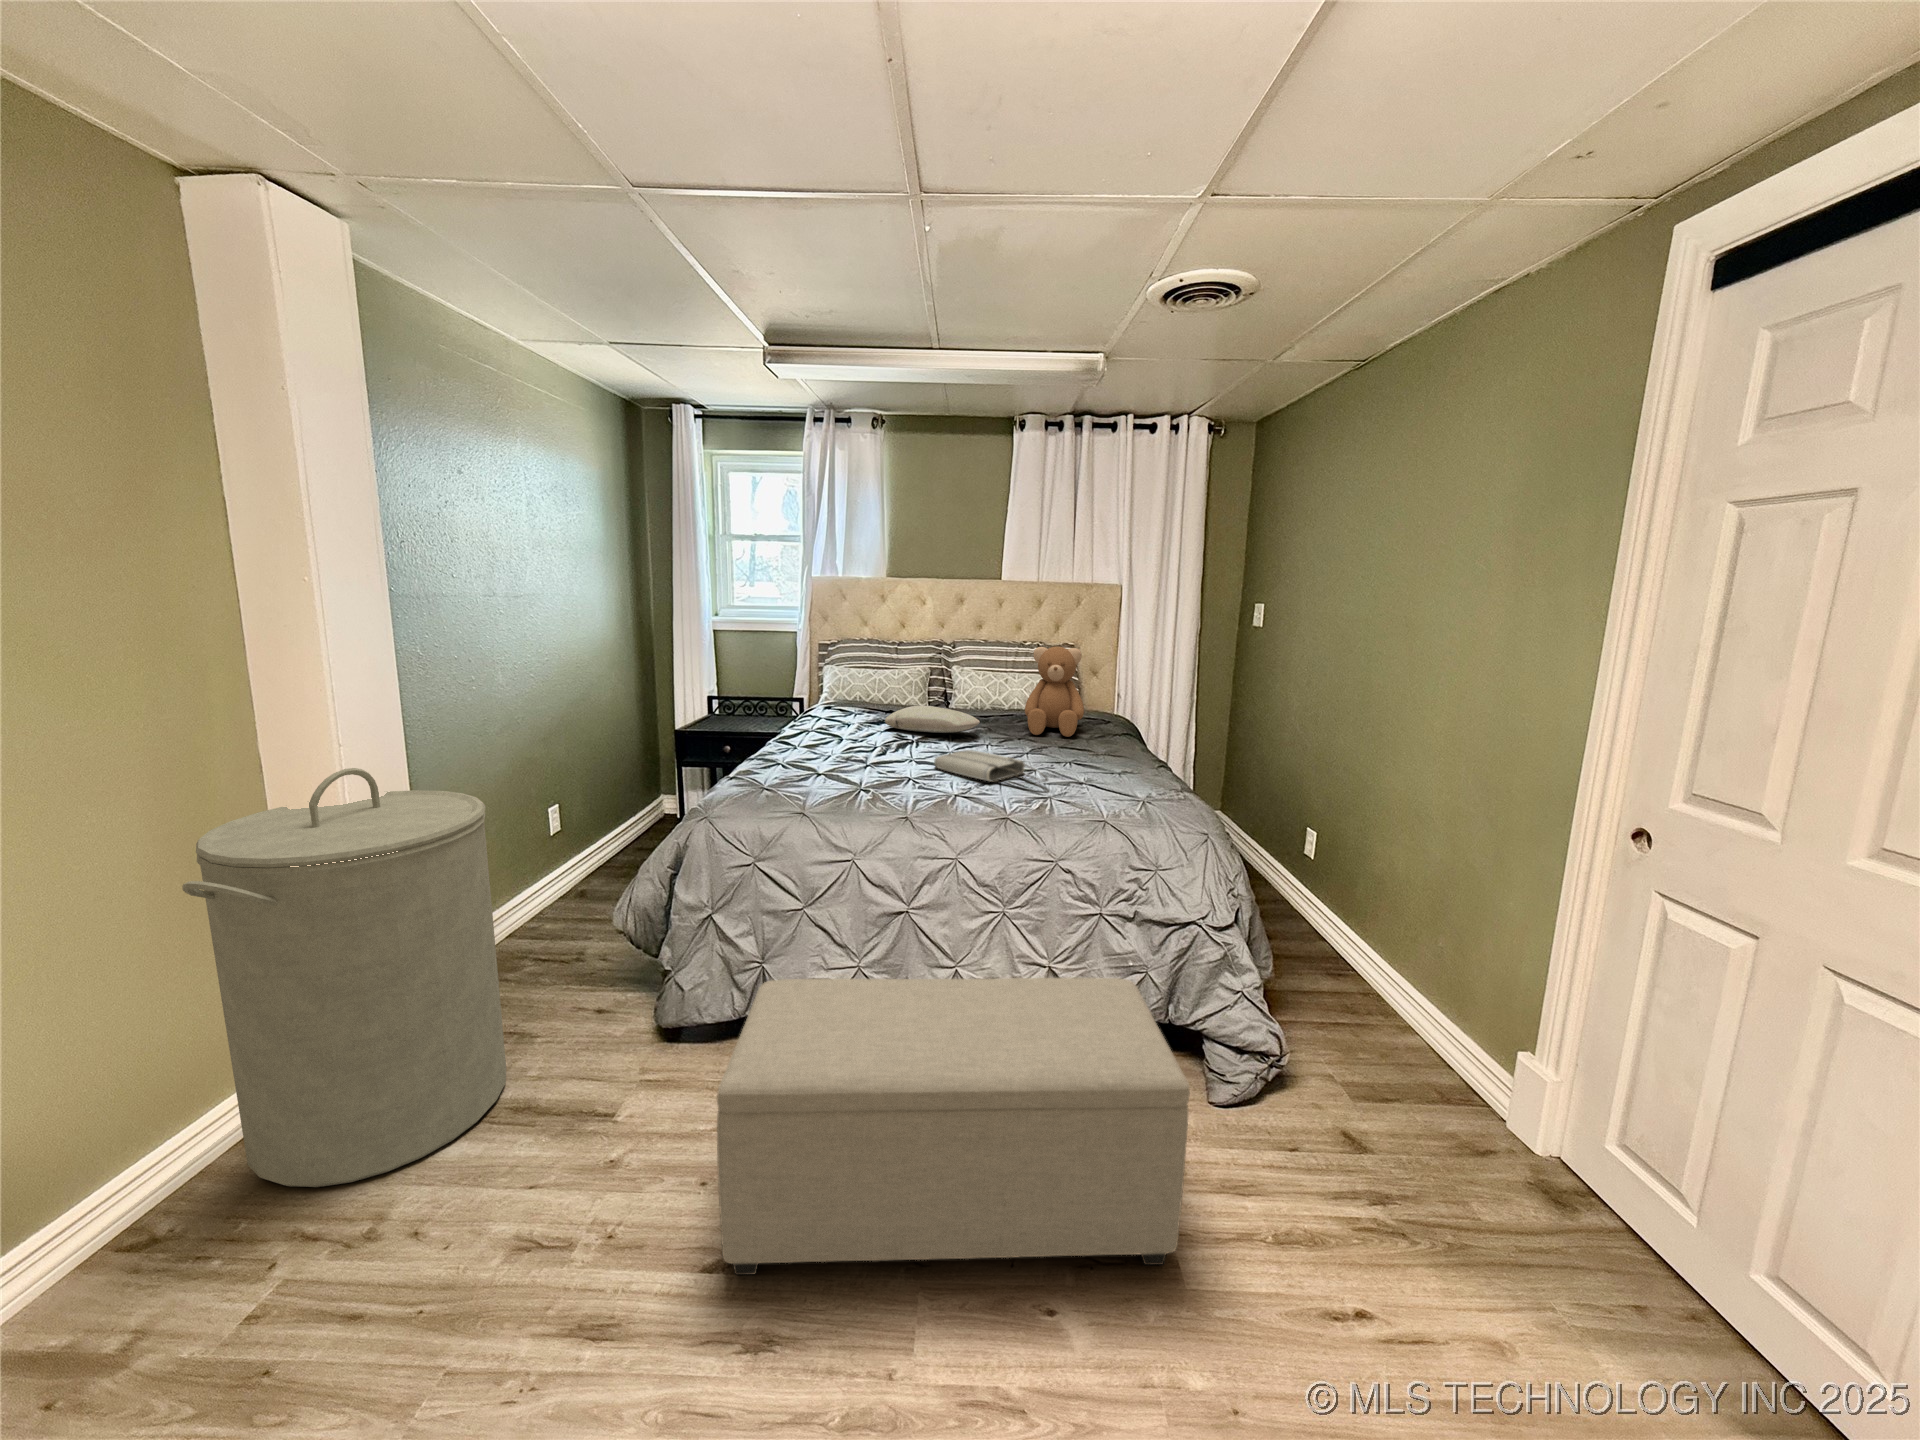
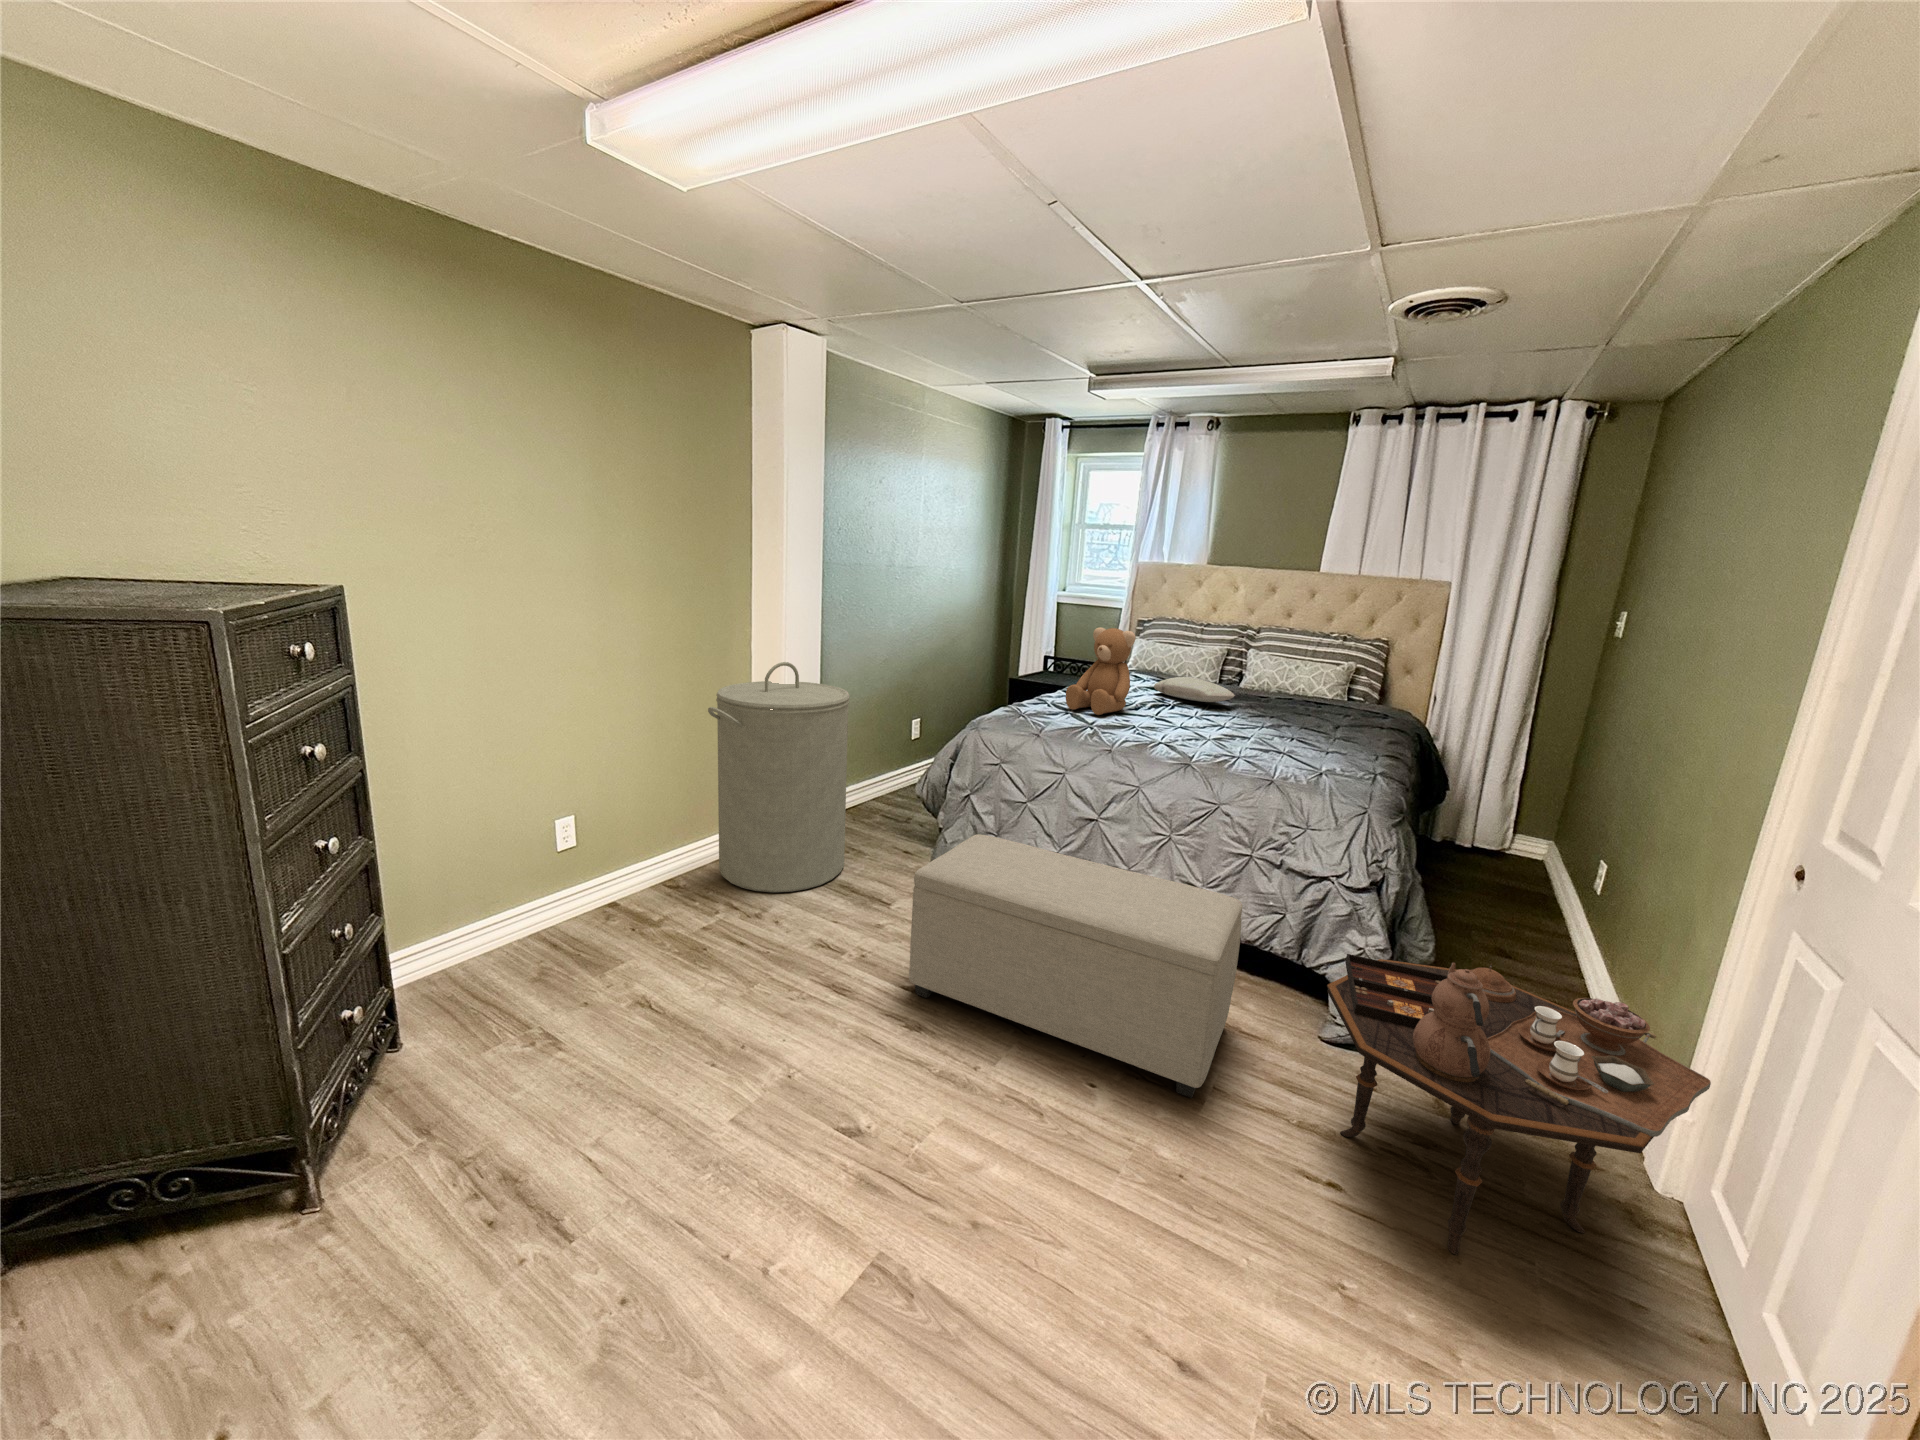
teddy bear: present [1025,647,1084,737] -> present [1066,627,1135,715]
tote bag: present [934,750,1048,783] -> none [1165,714,1248,744]
side table: none [1273,982,1662,1342] -> present [1327,954,1711,1254]

